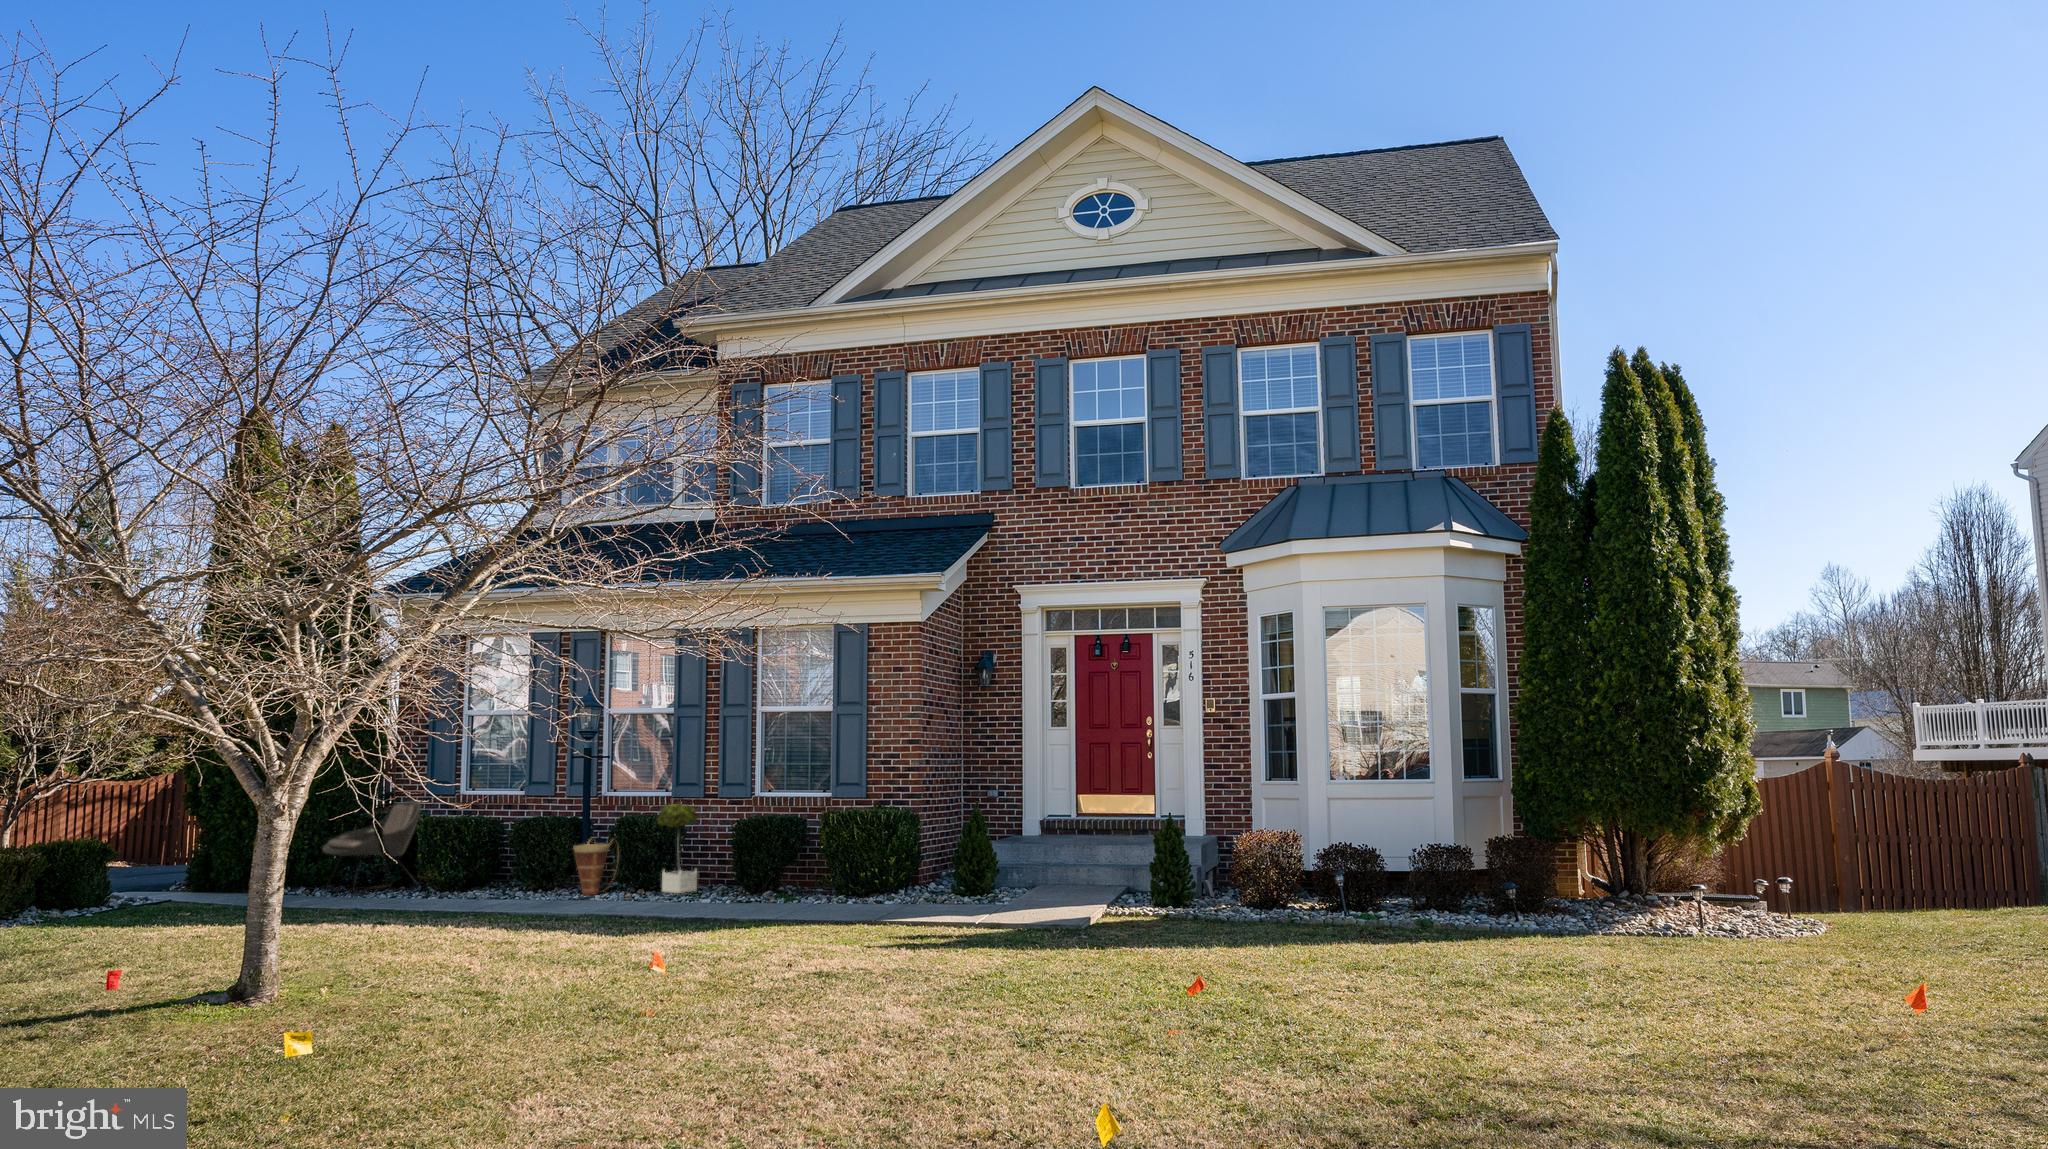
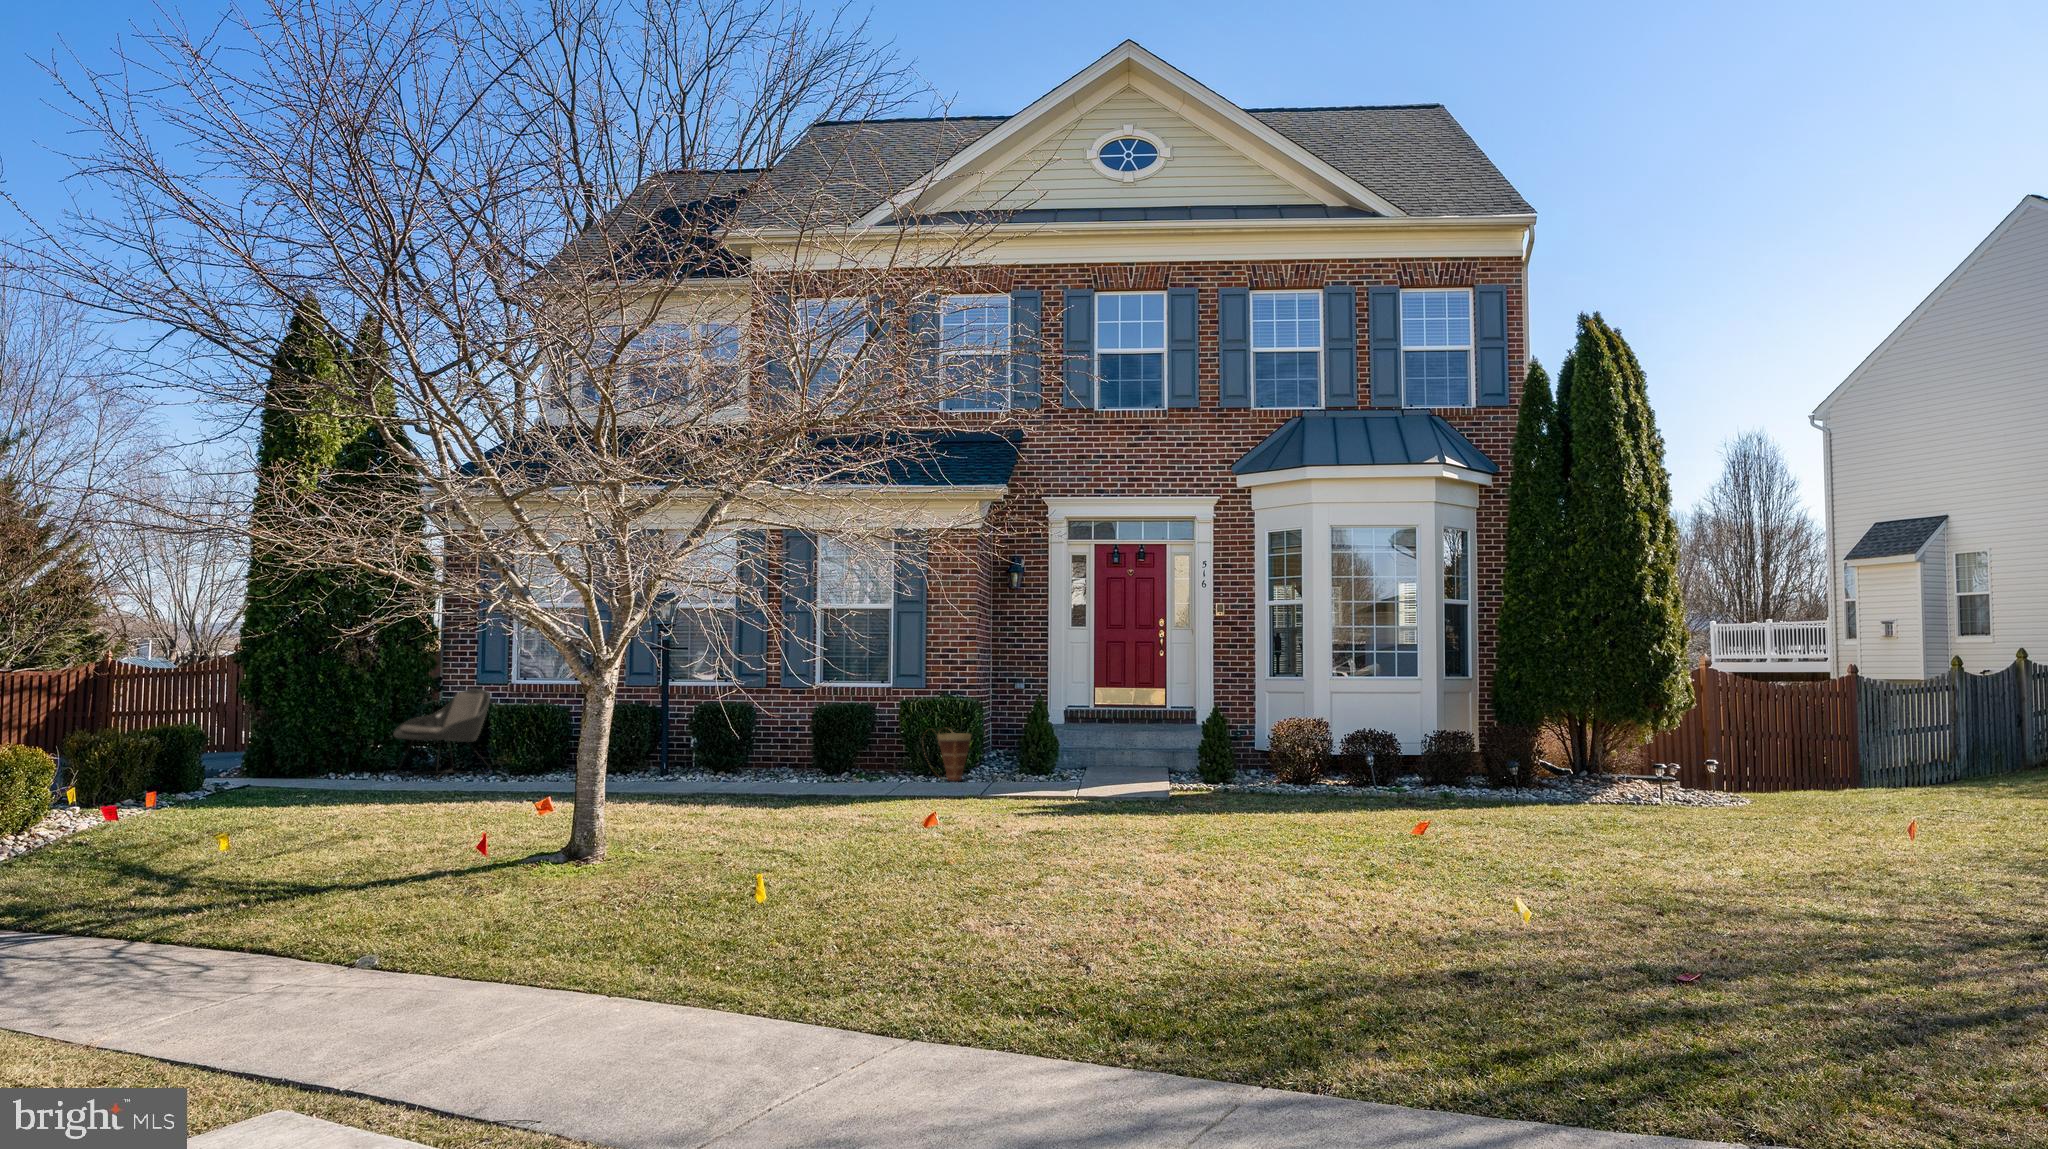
potted tree: present [657,802,698,893] -> none [731,691,767,775]
basket: present [573,840,617,895] -> present [937,731,971,781]

